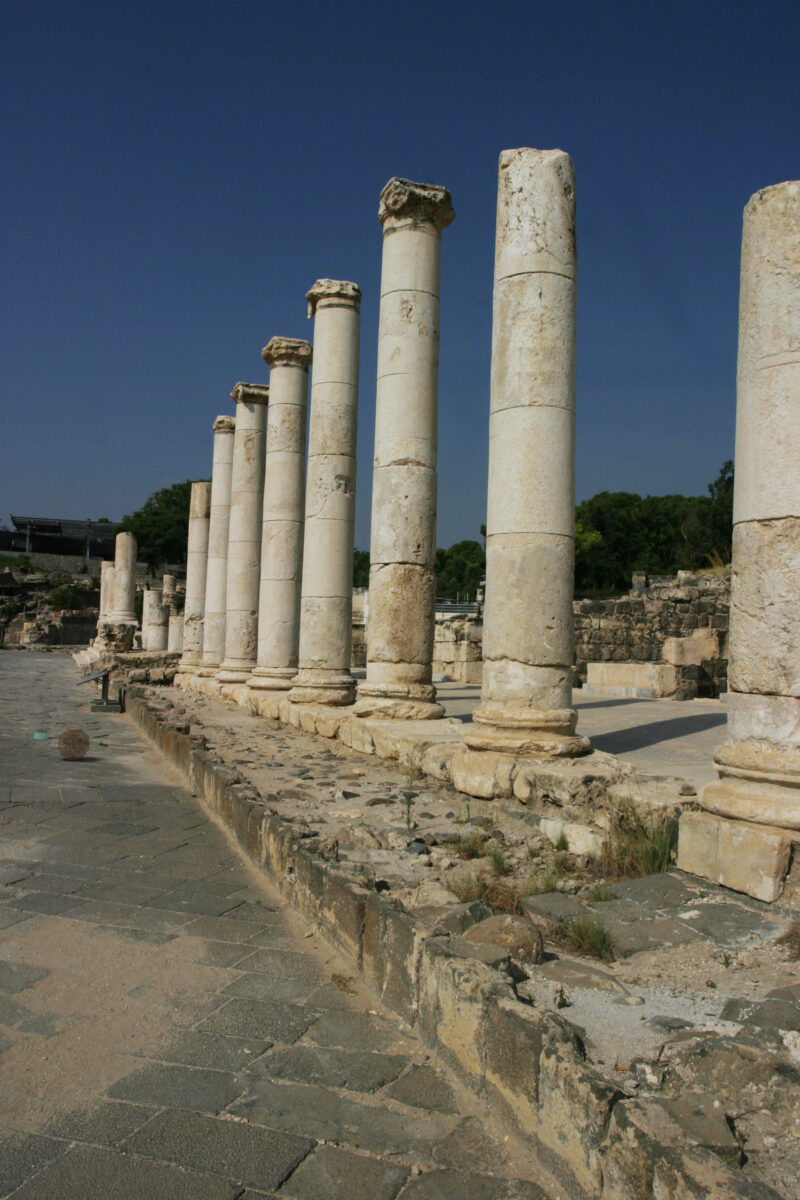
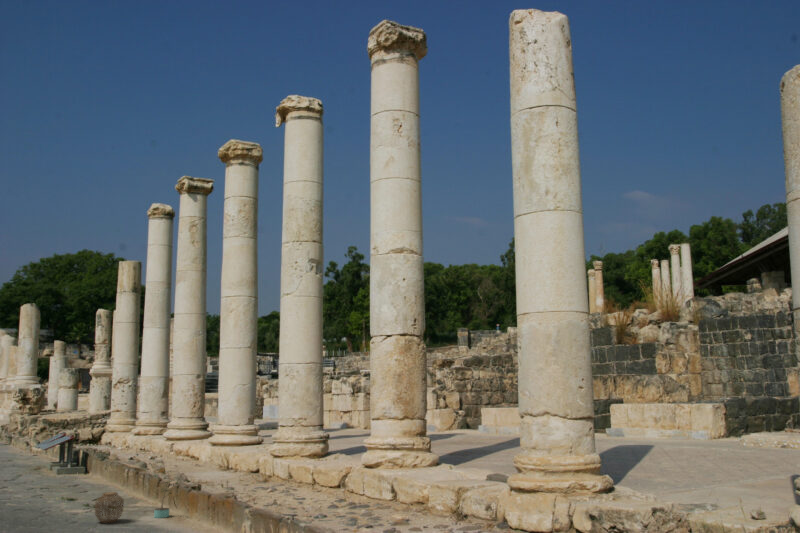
potted plant: present [34,706,56,740] -> present [153,469,178,518]

